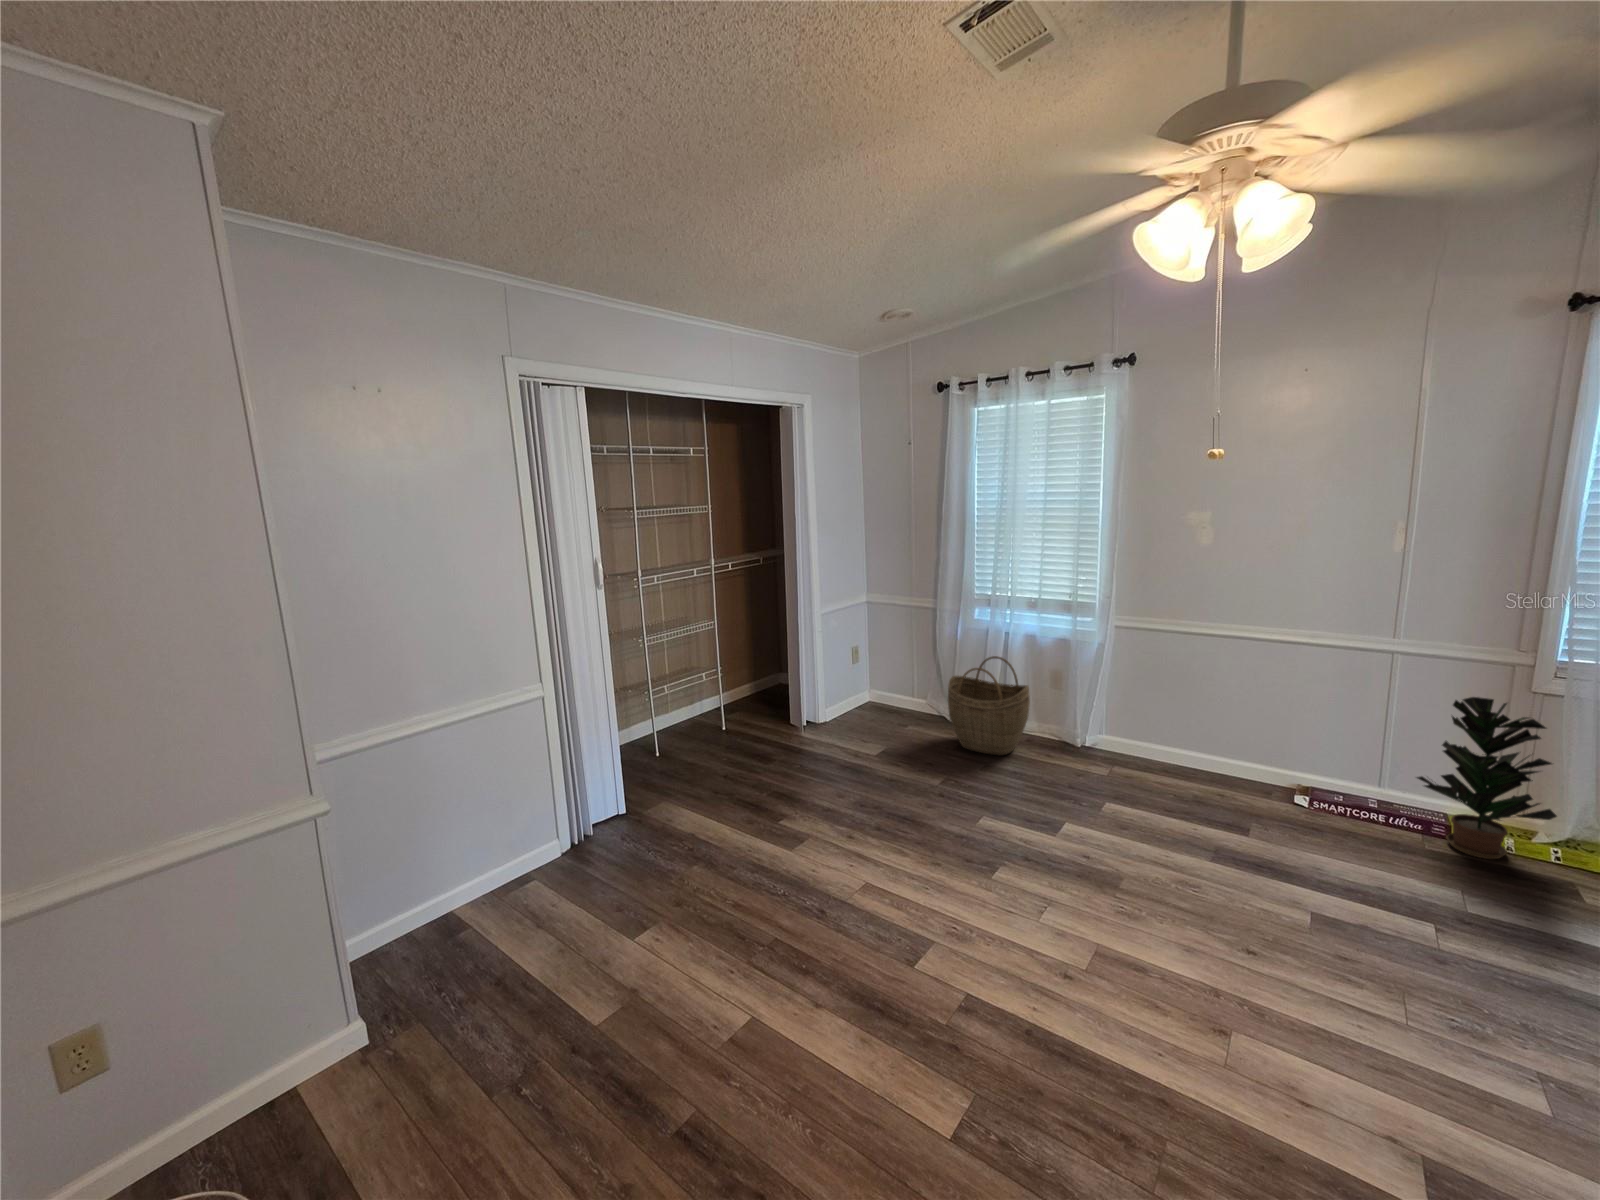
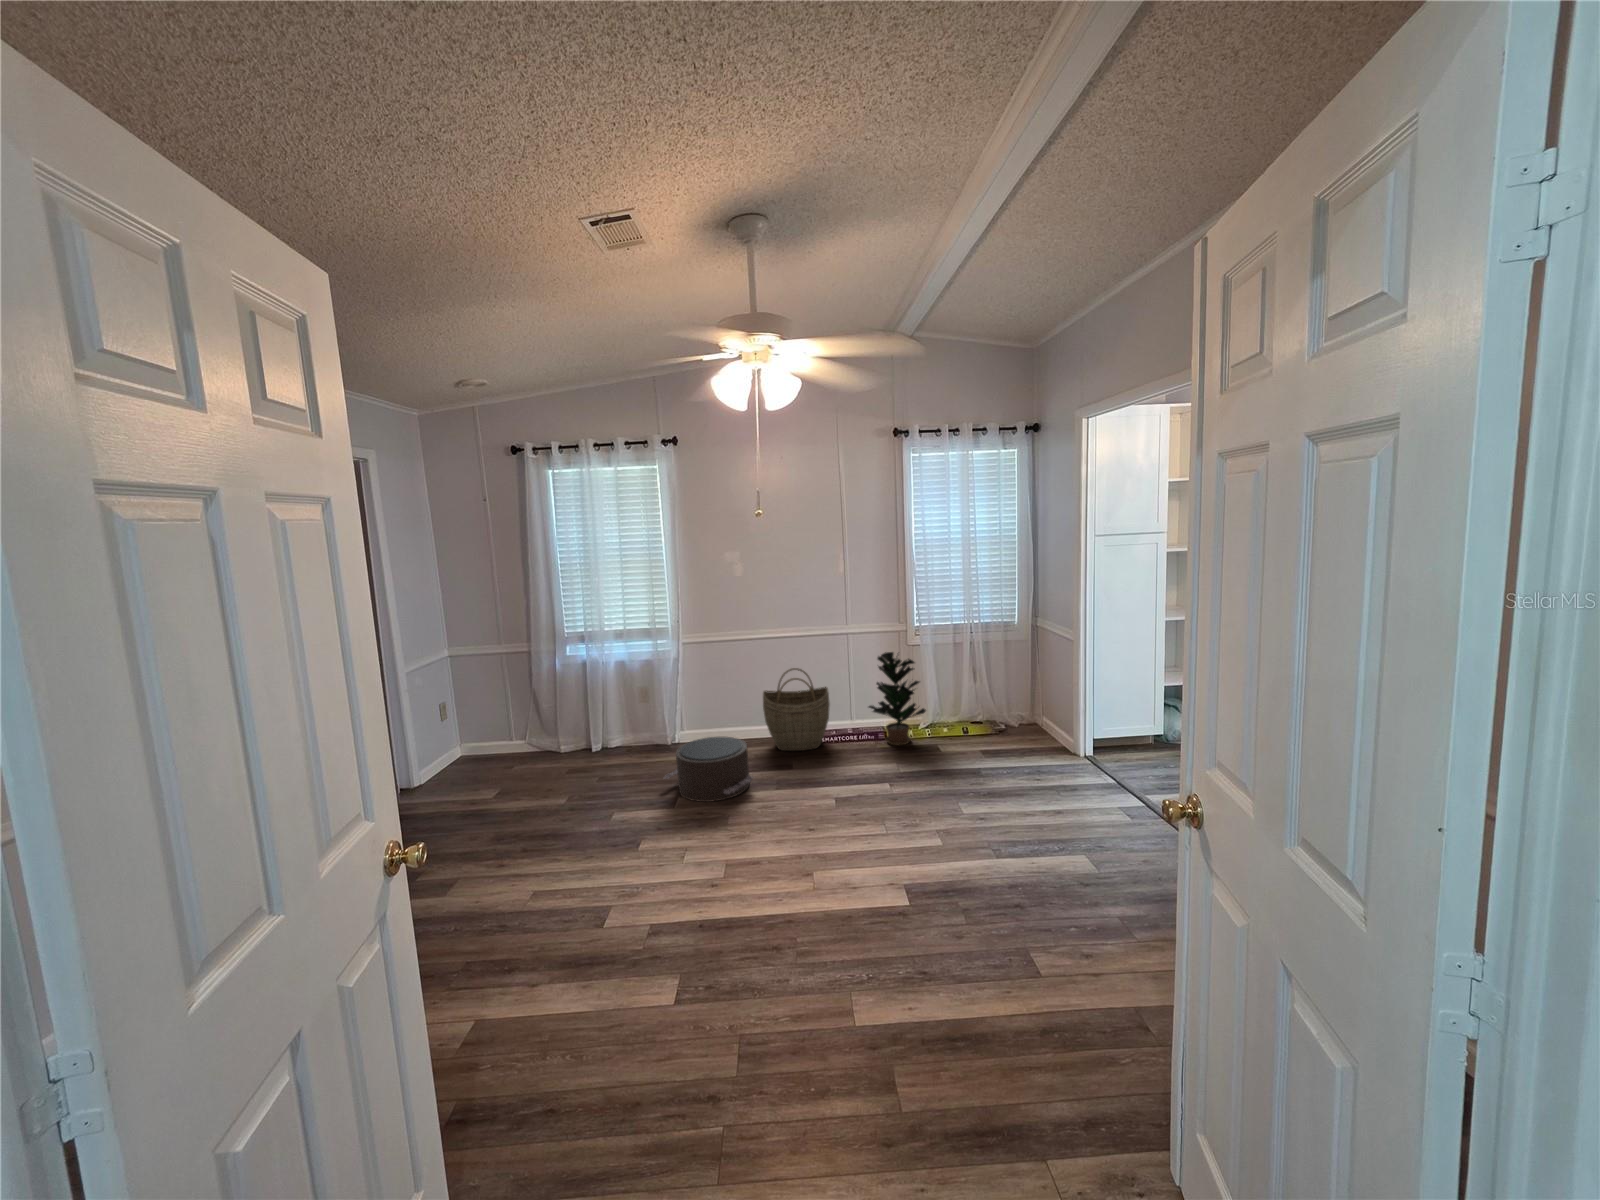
woven basket: present [948,656,1030,755] -> present [763,668,830,751]
pouf: none [1051,755,1180,848] -> present [664,736,753,802]

